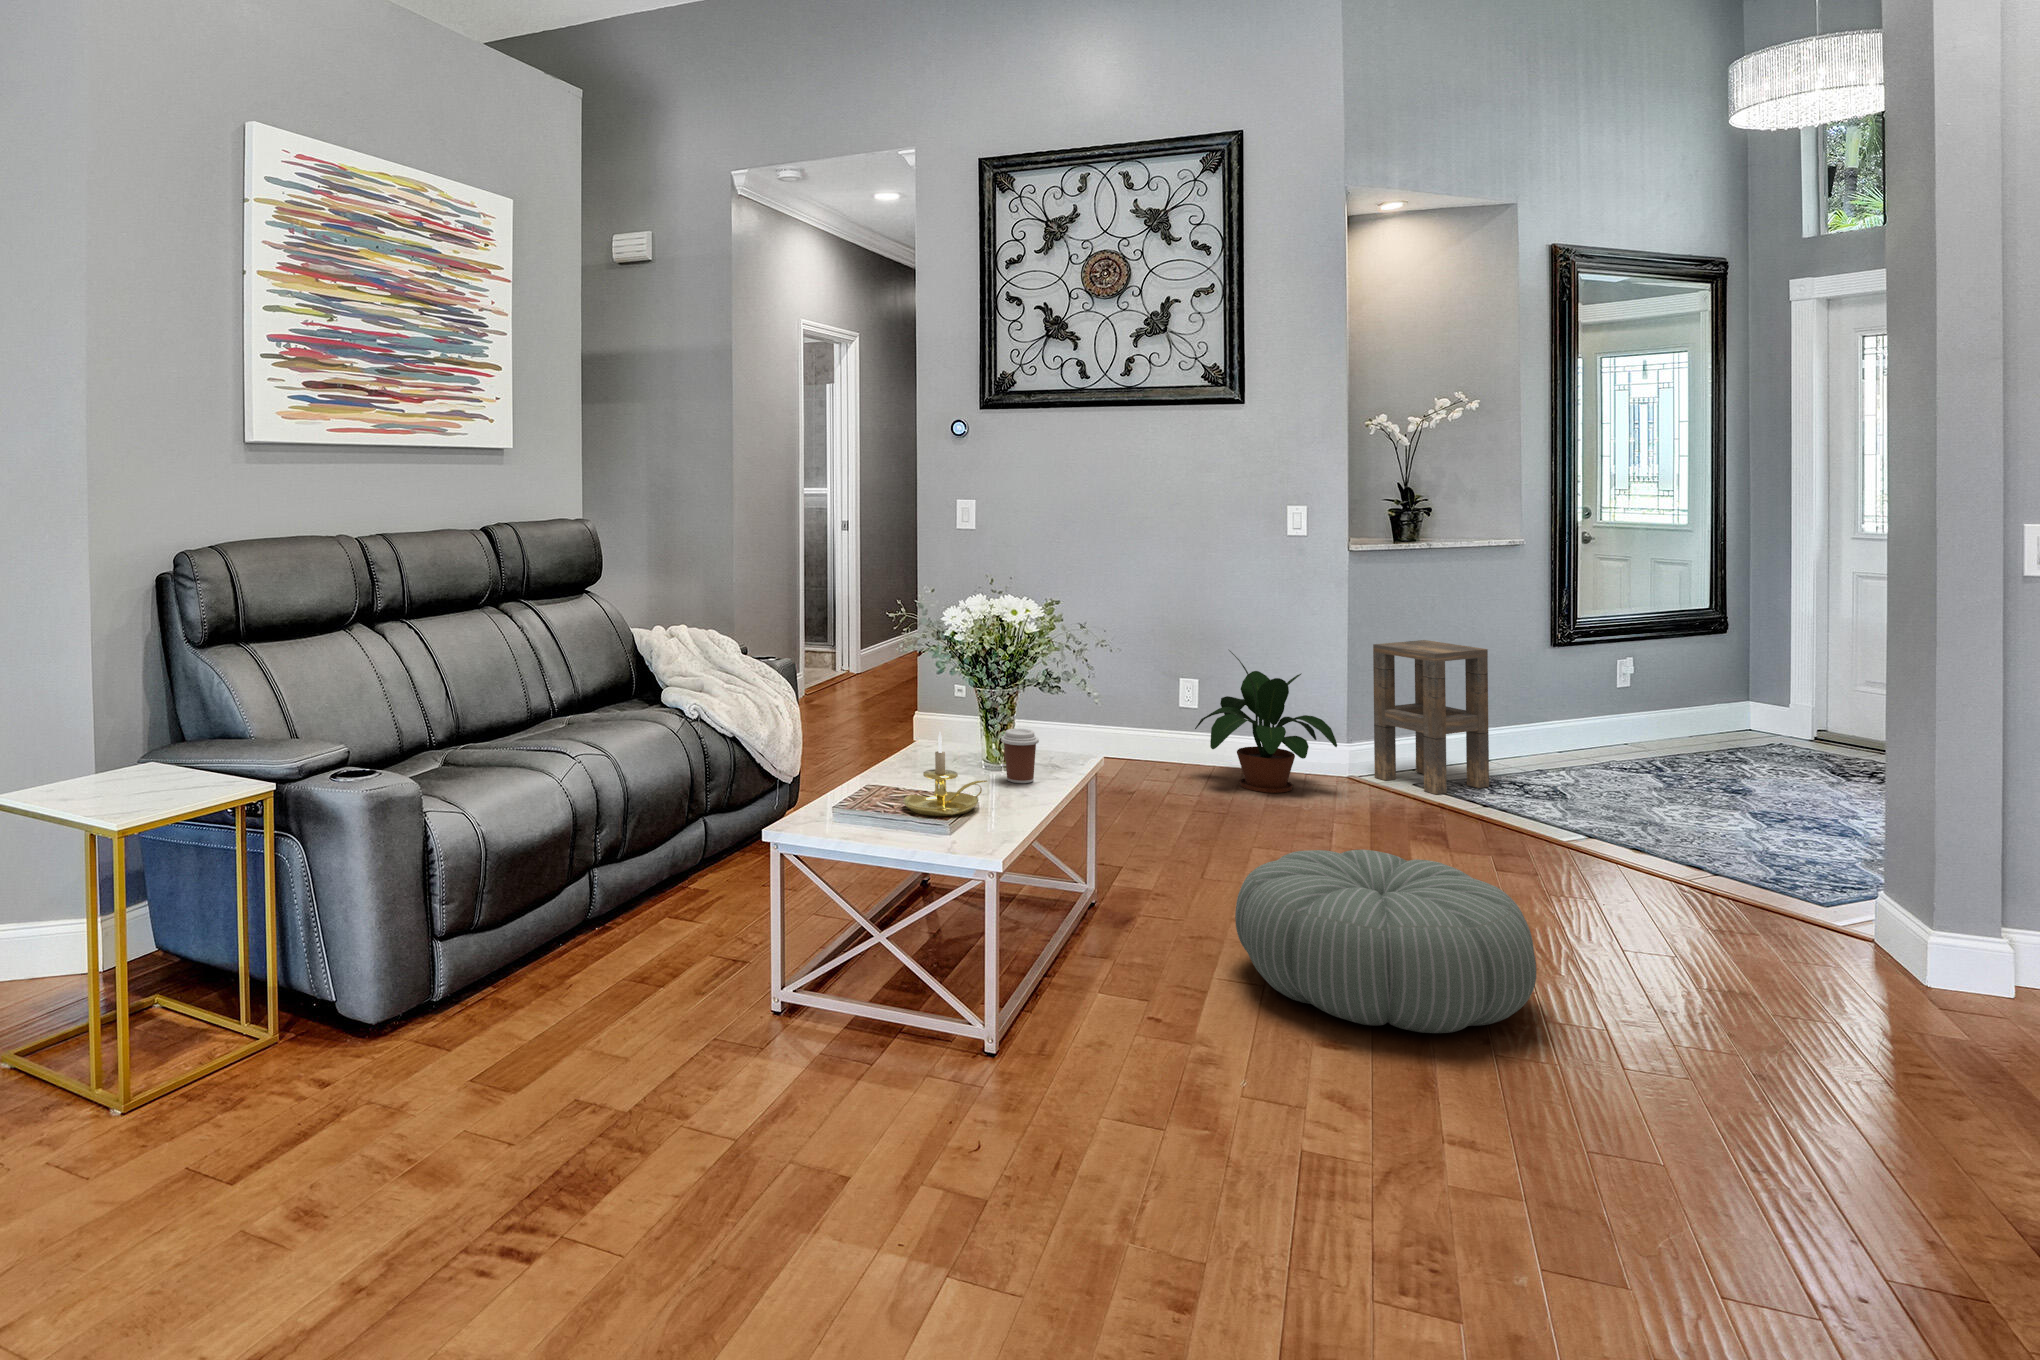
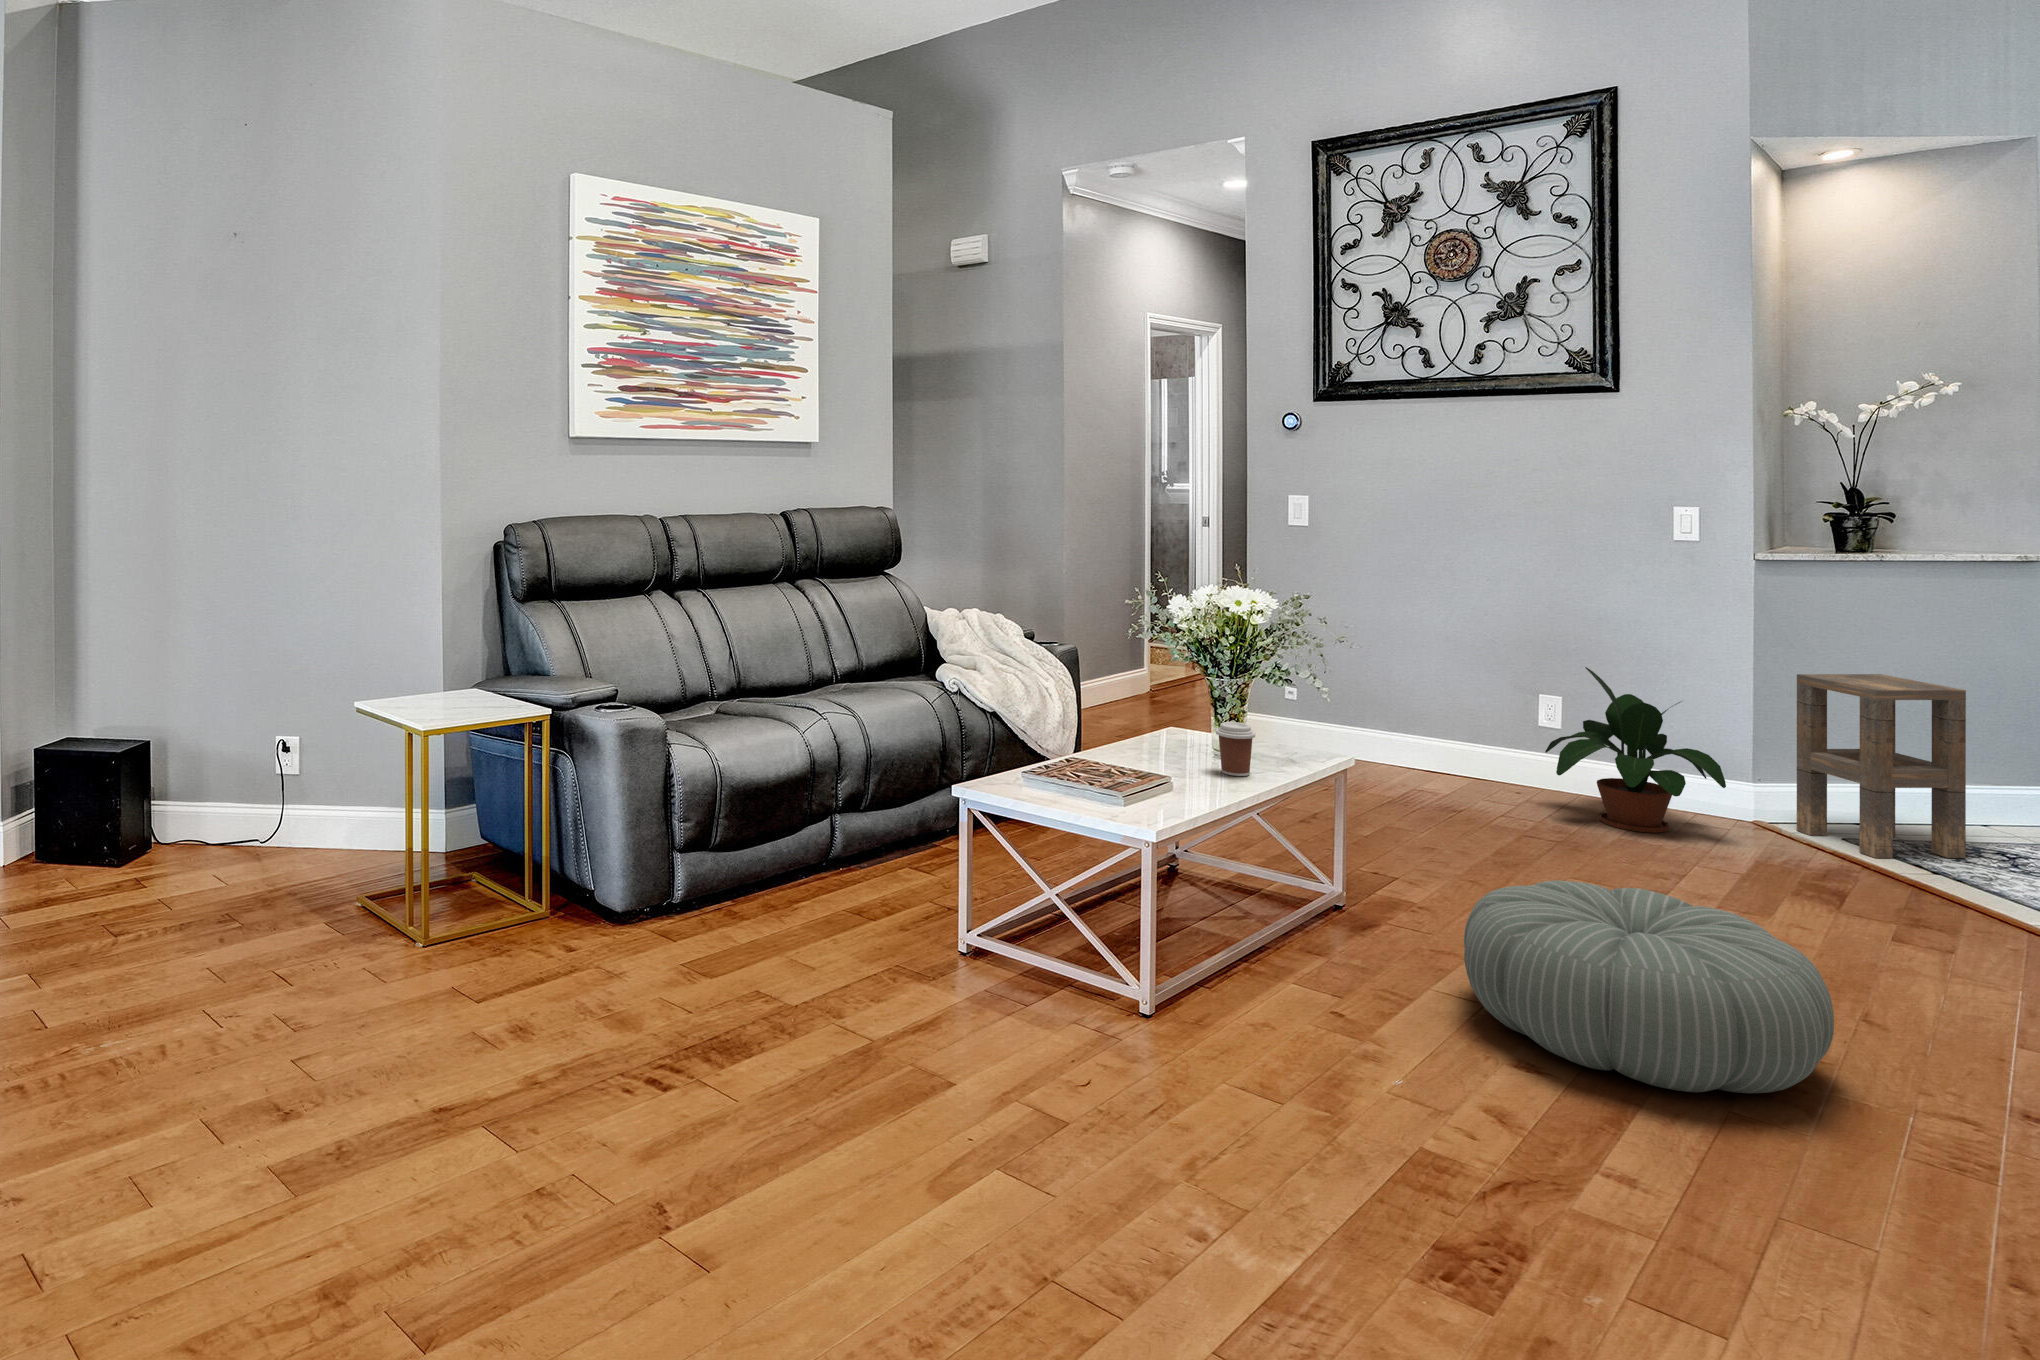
candle holder: present [903,732,987,816] -> none [1091,715,1179,795]

